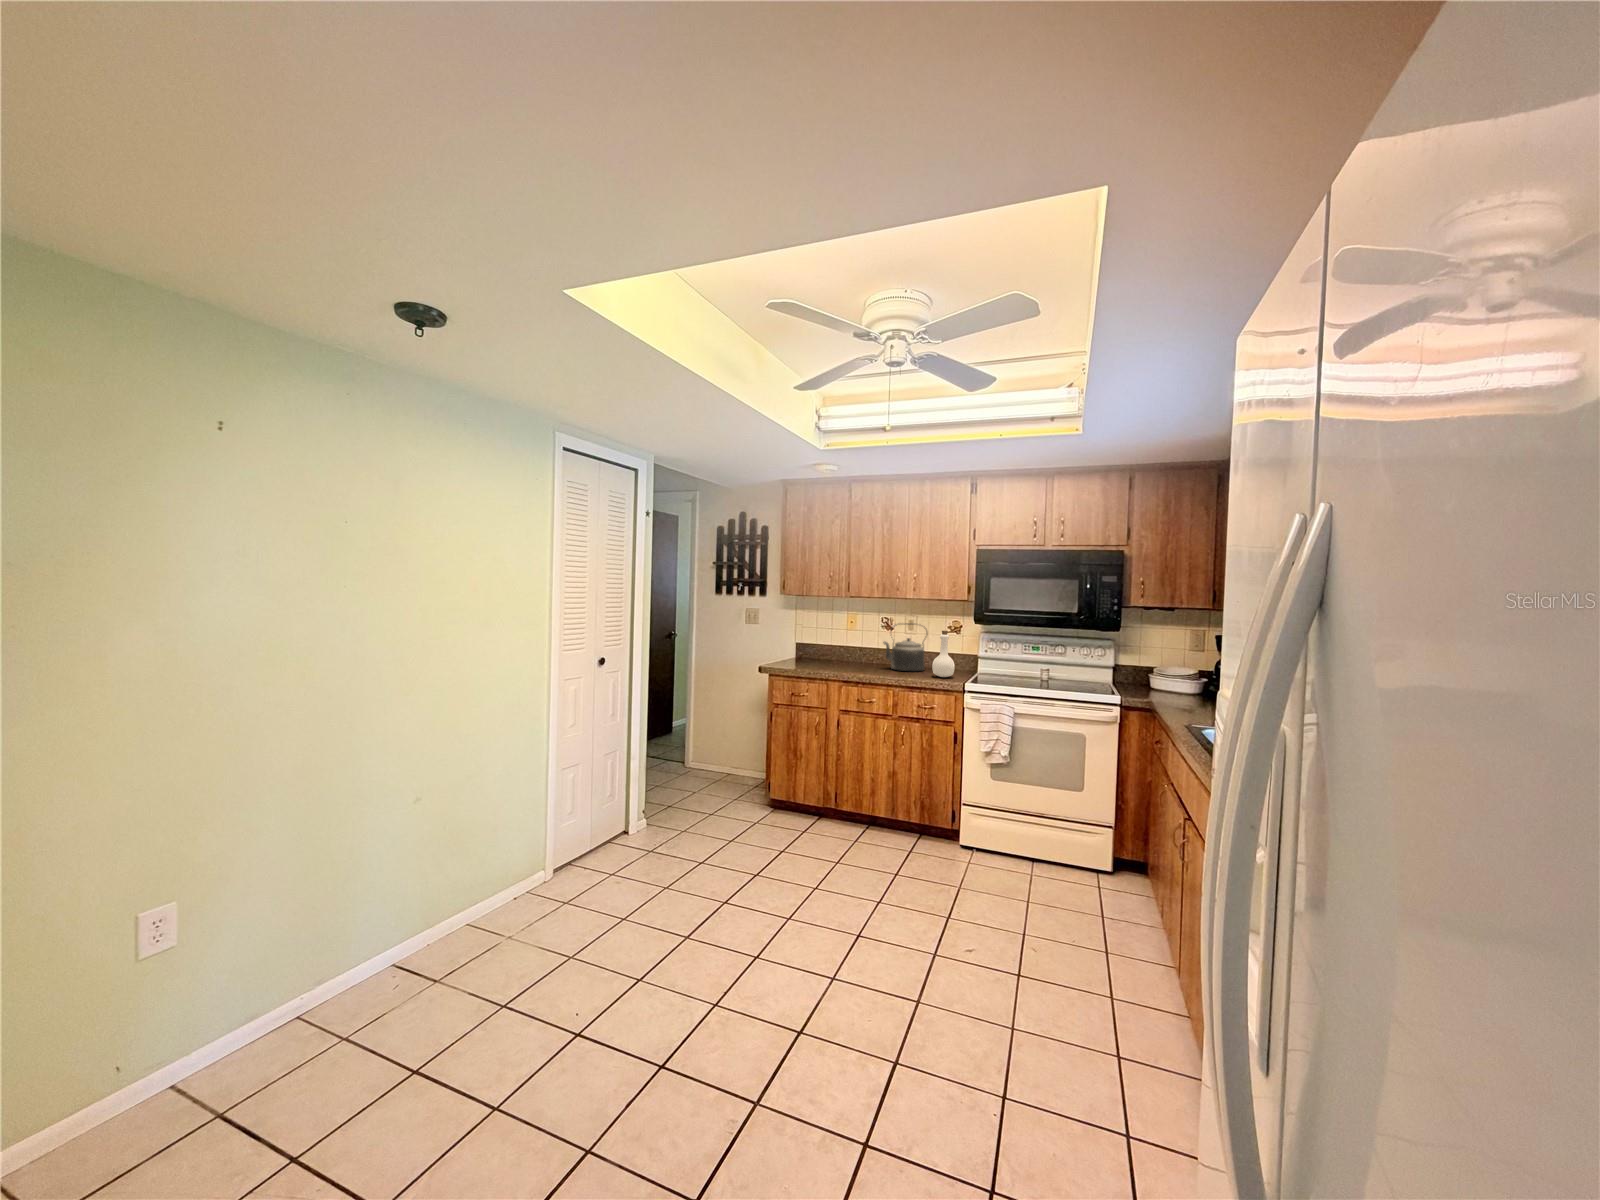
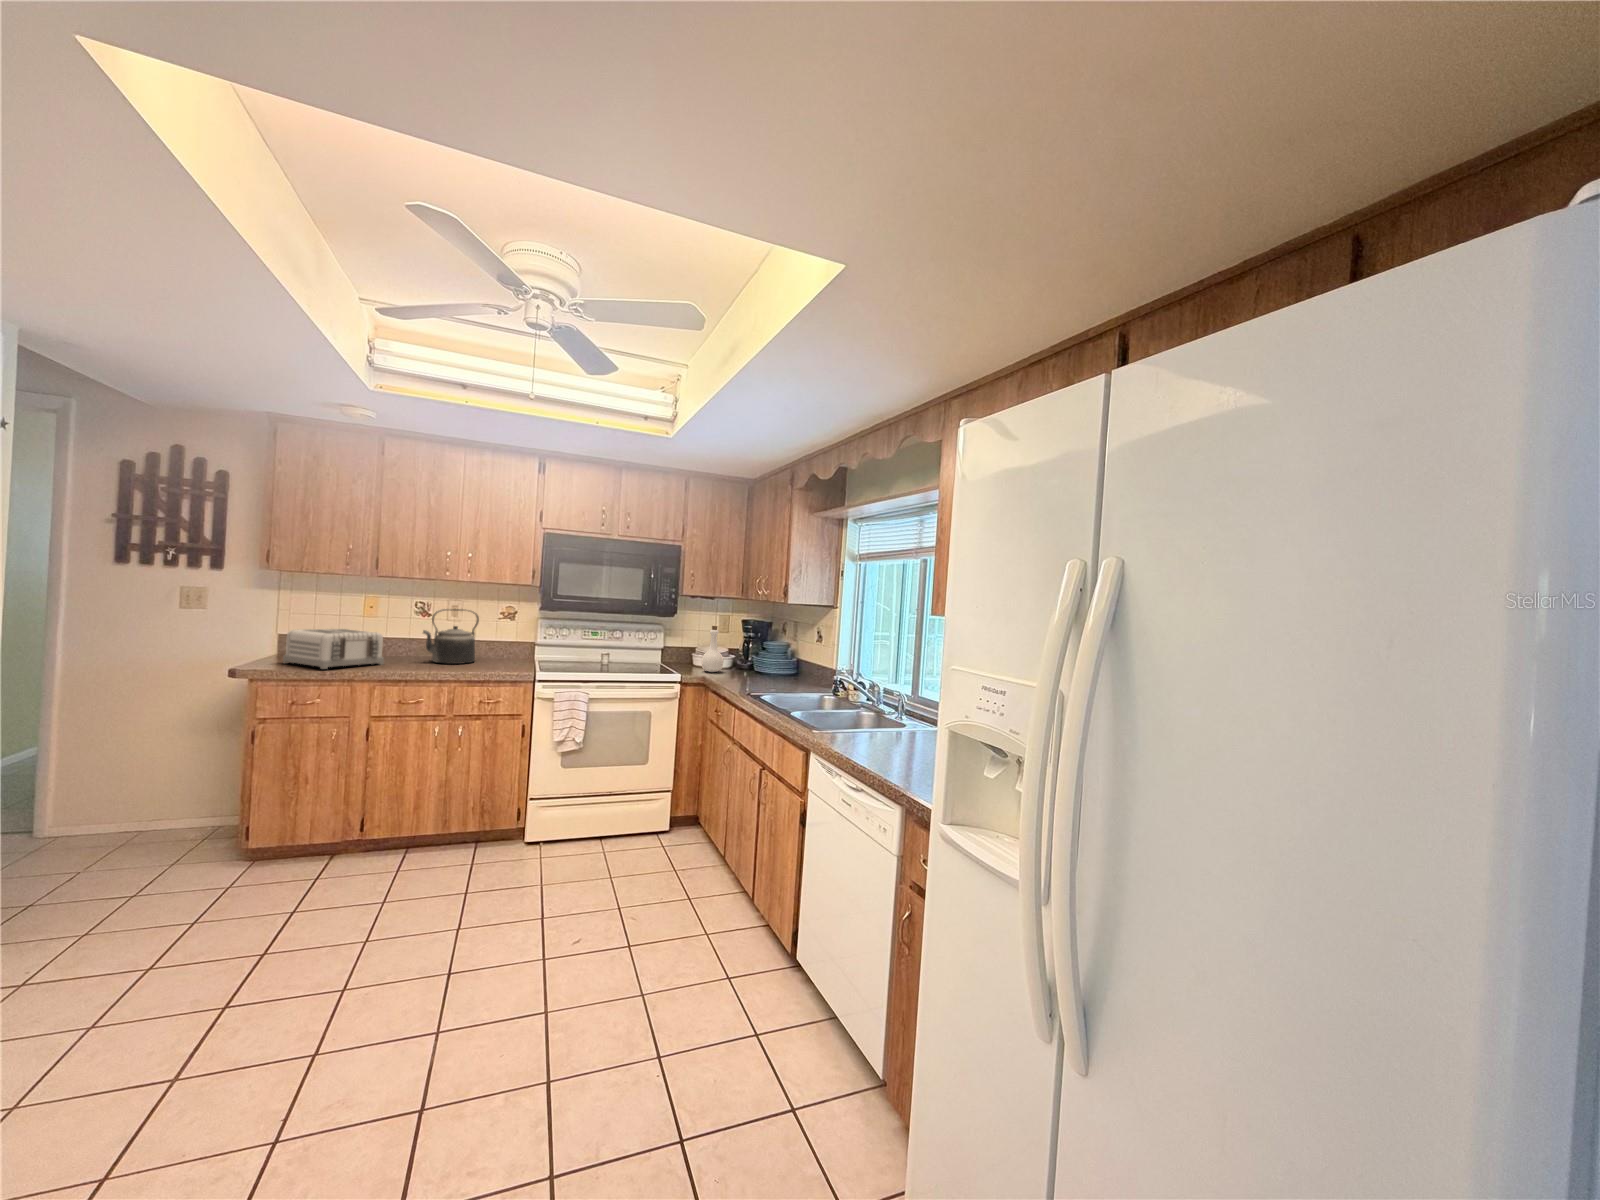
bottle: present [932,631,955,677] -> present [702,626,723,672]
toaster: none [794,639,856,669] -> present [283,629,384,669]

